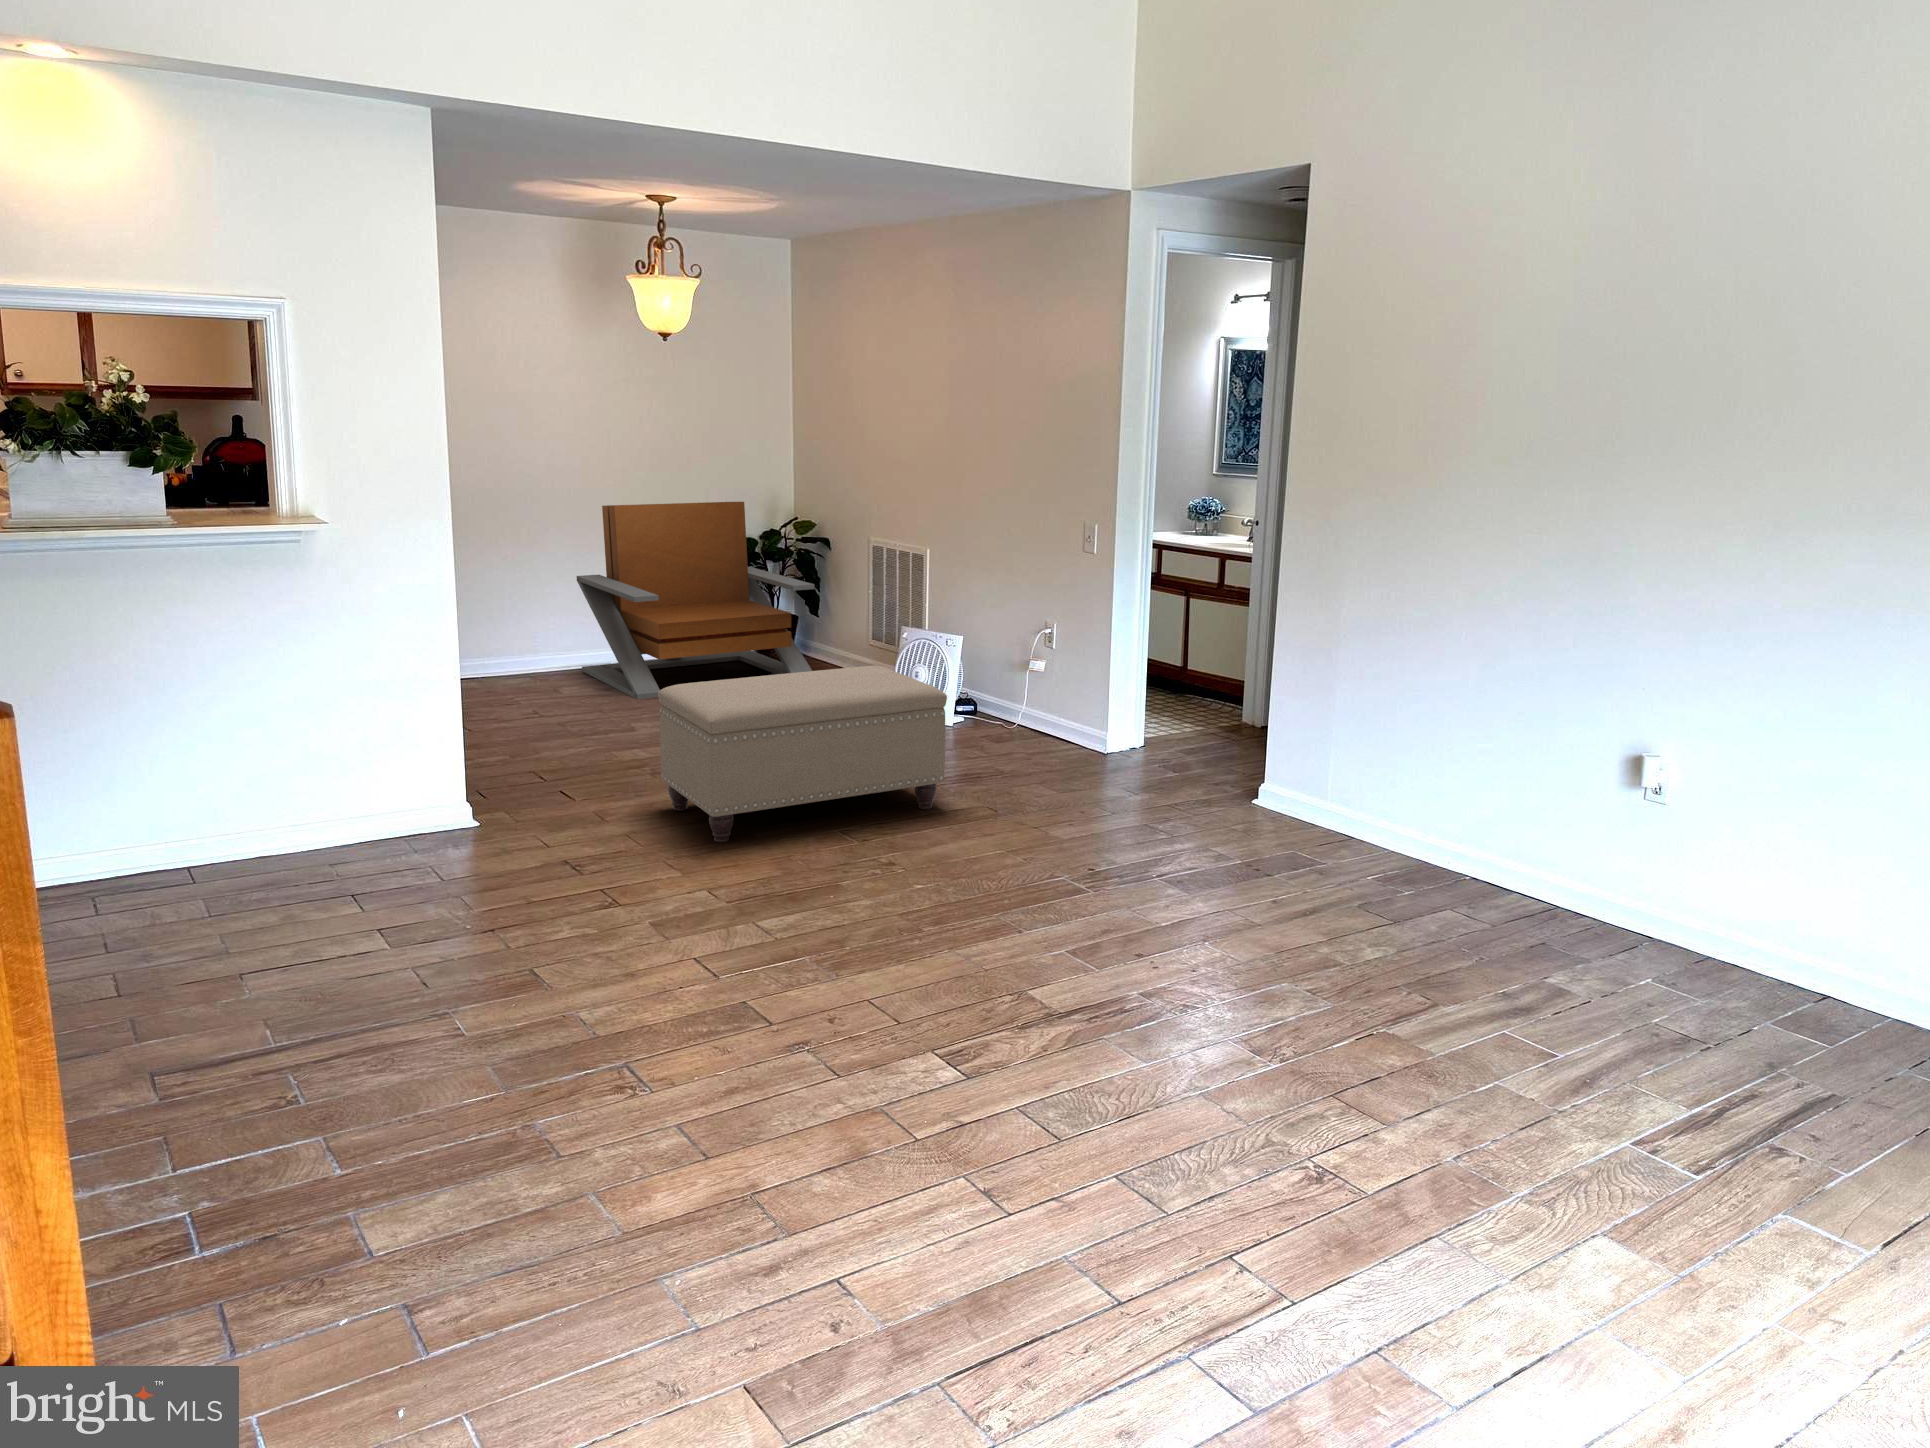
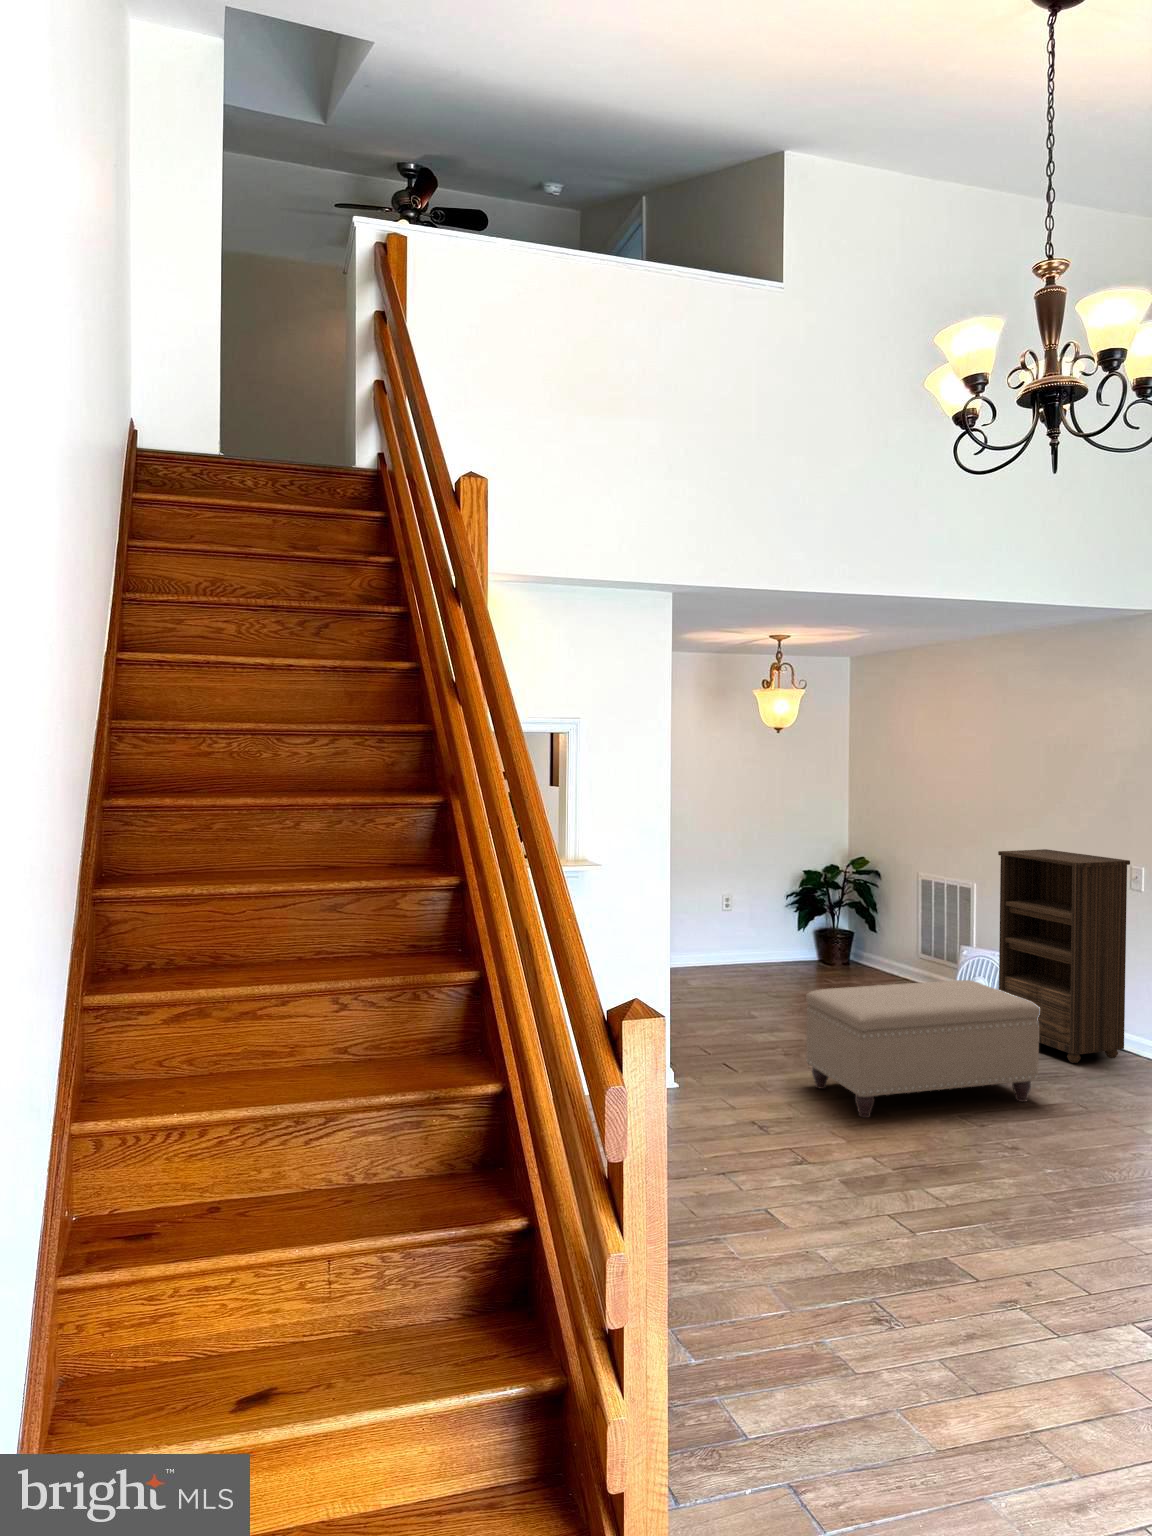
lounge chair: present [577,502,815,699] -> none [696,845,879,995]
bookshelf: none [933,502,1078,760] -> present [998,849,1130,1063]

